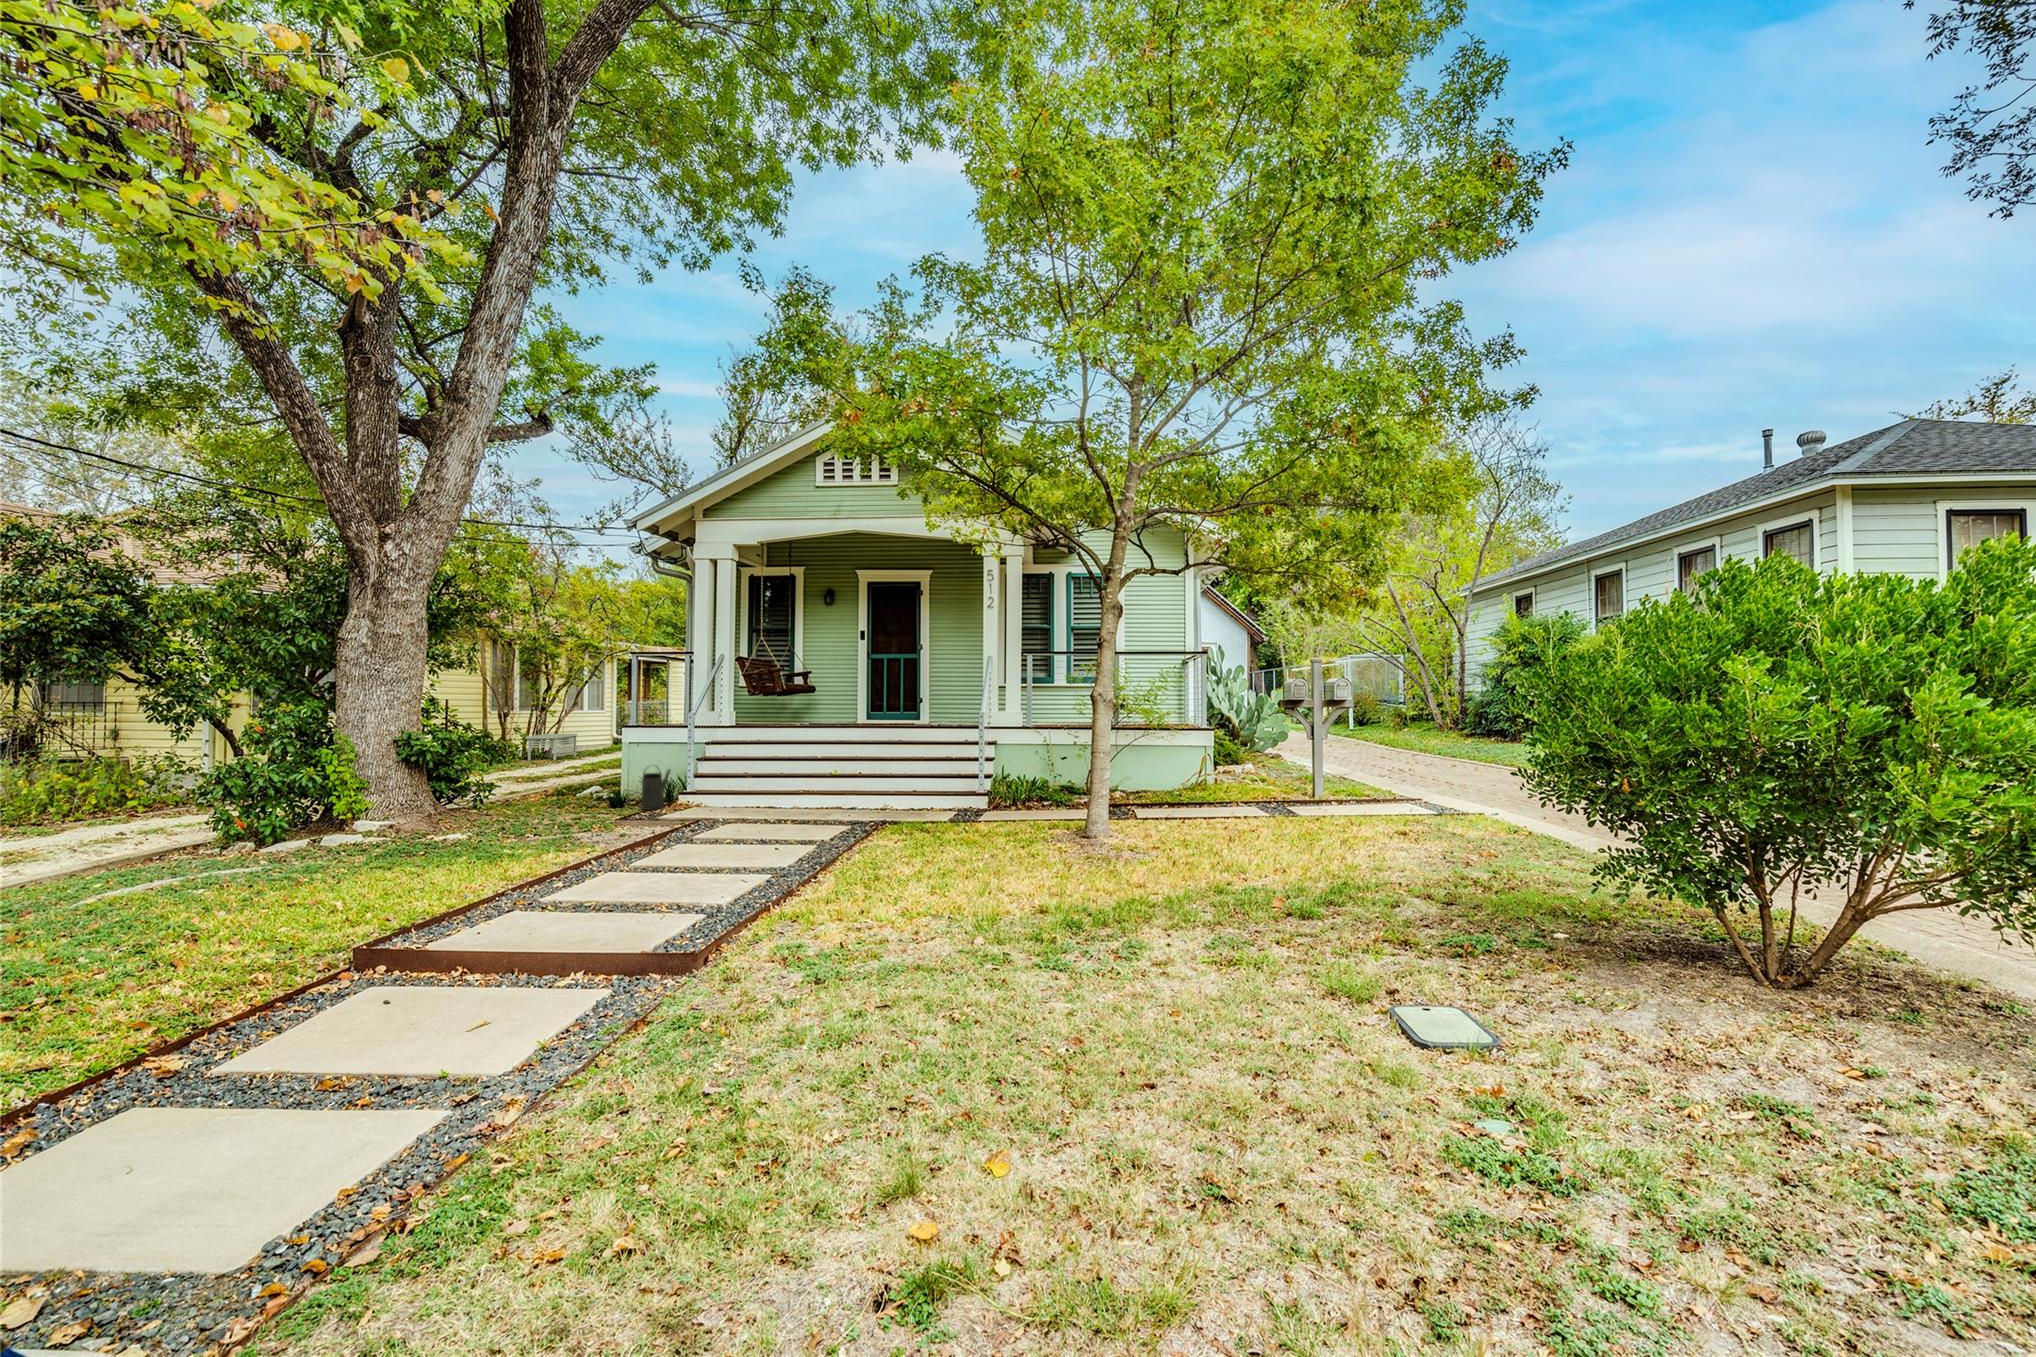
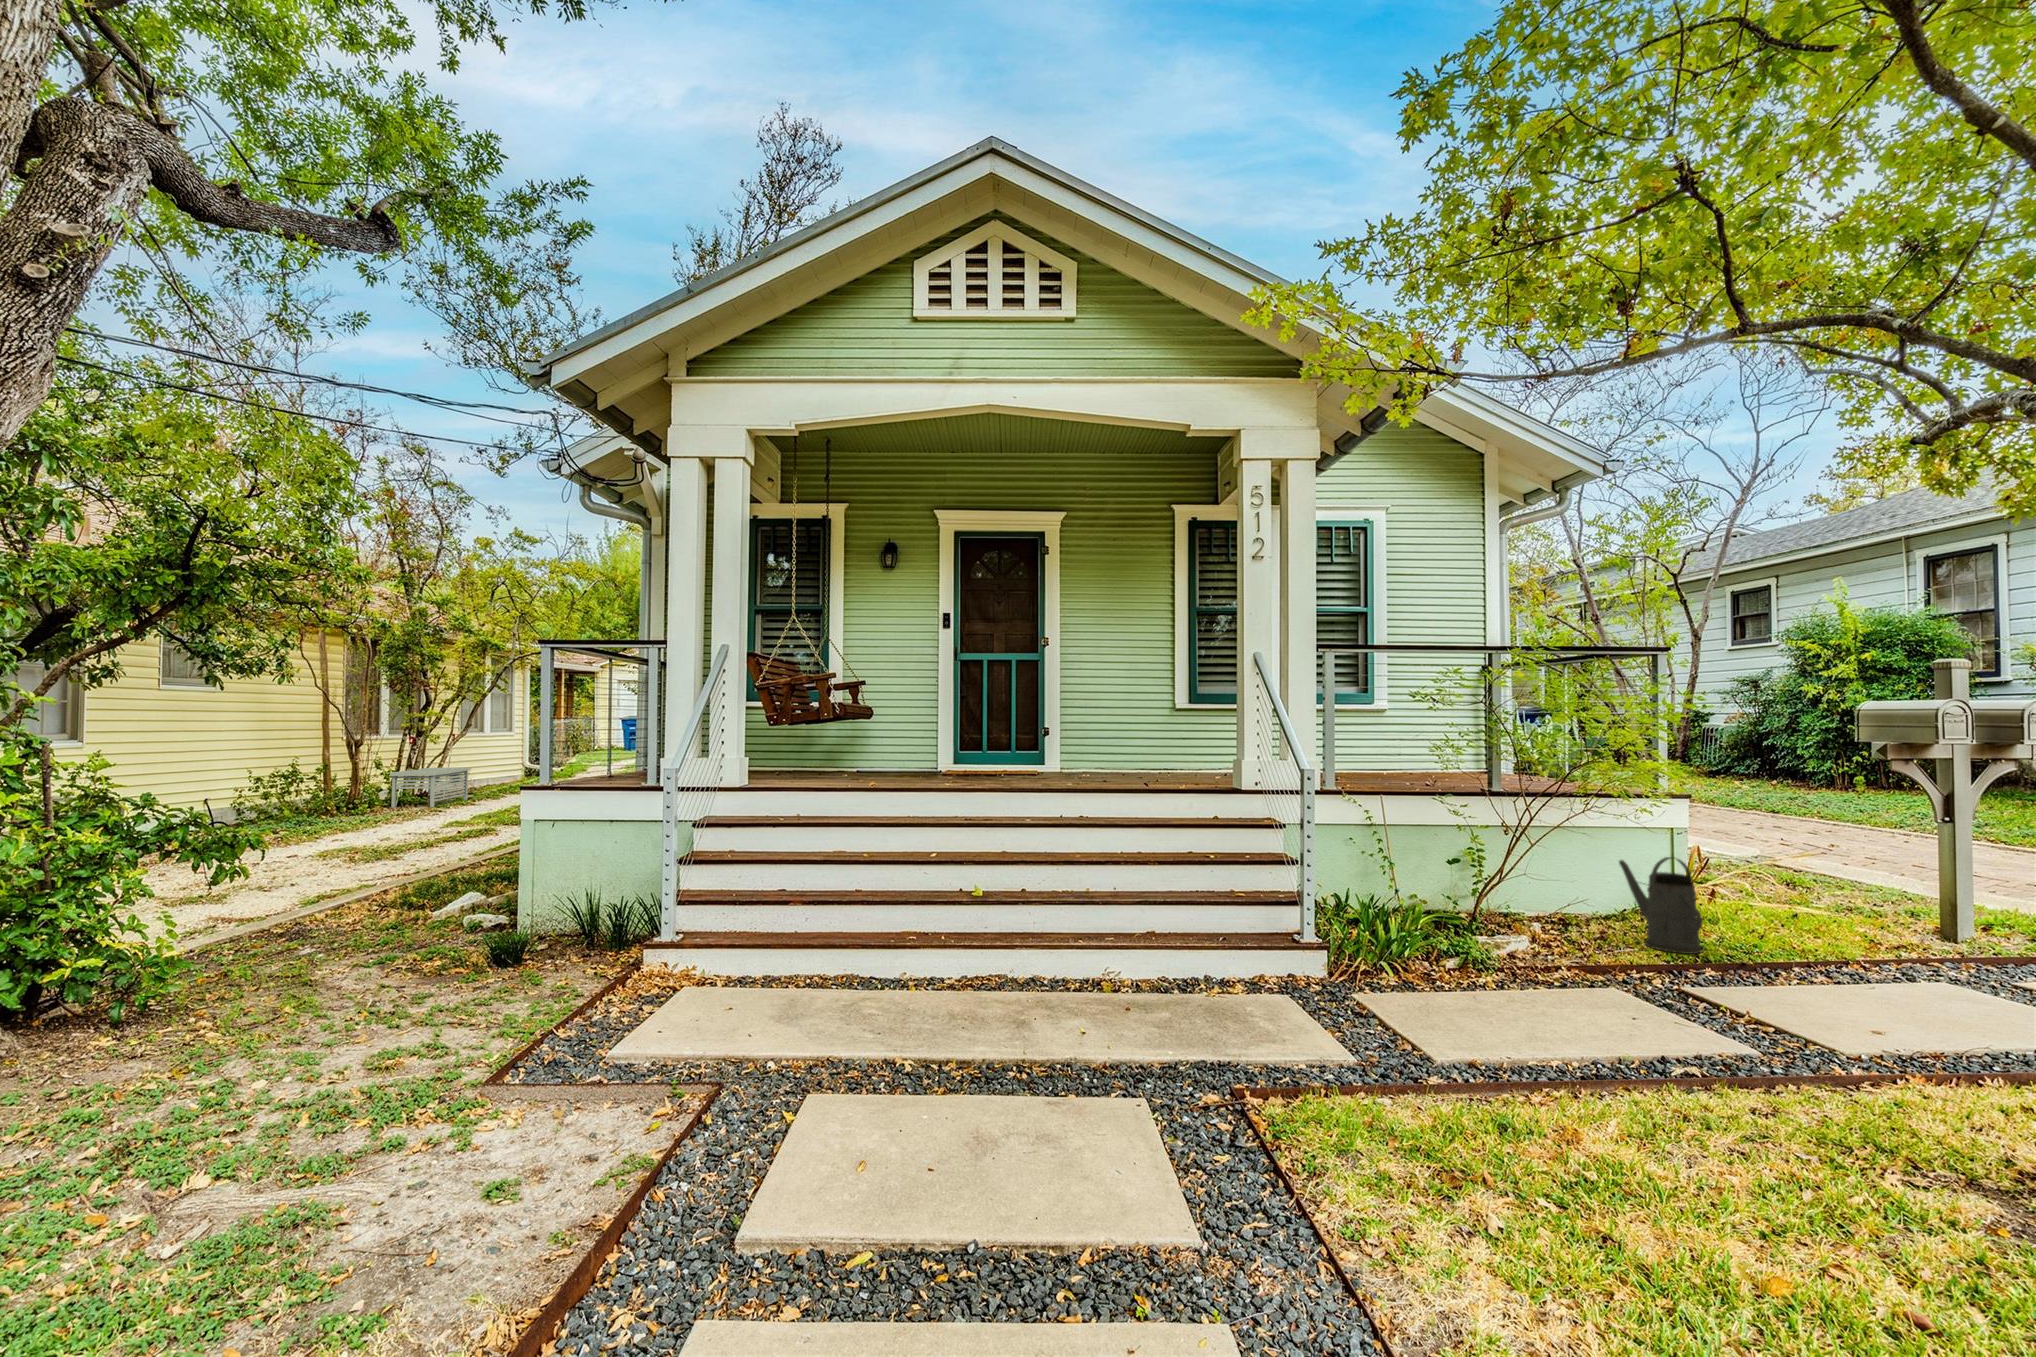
watering can: present [641,767,670,810] -> present [1619,857,1703,954]

